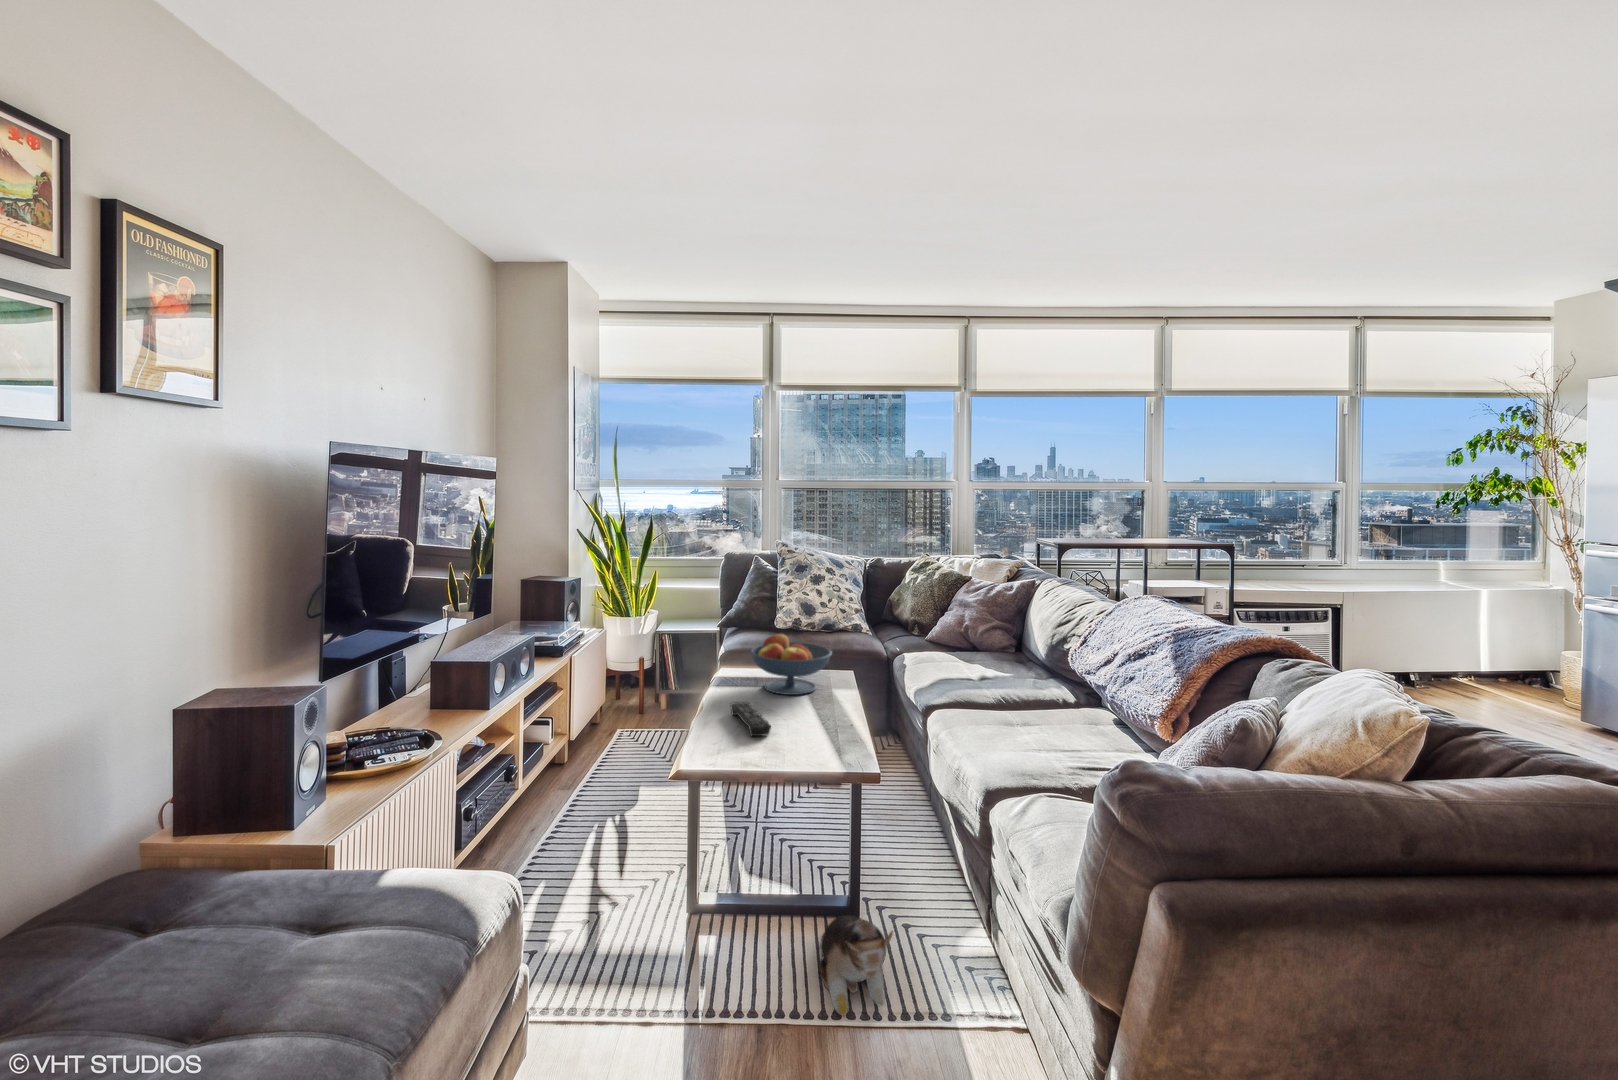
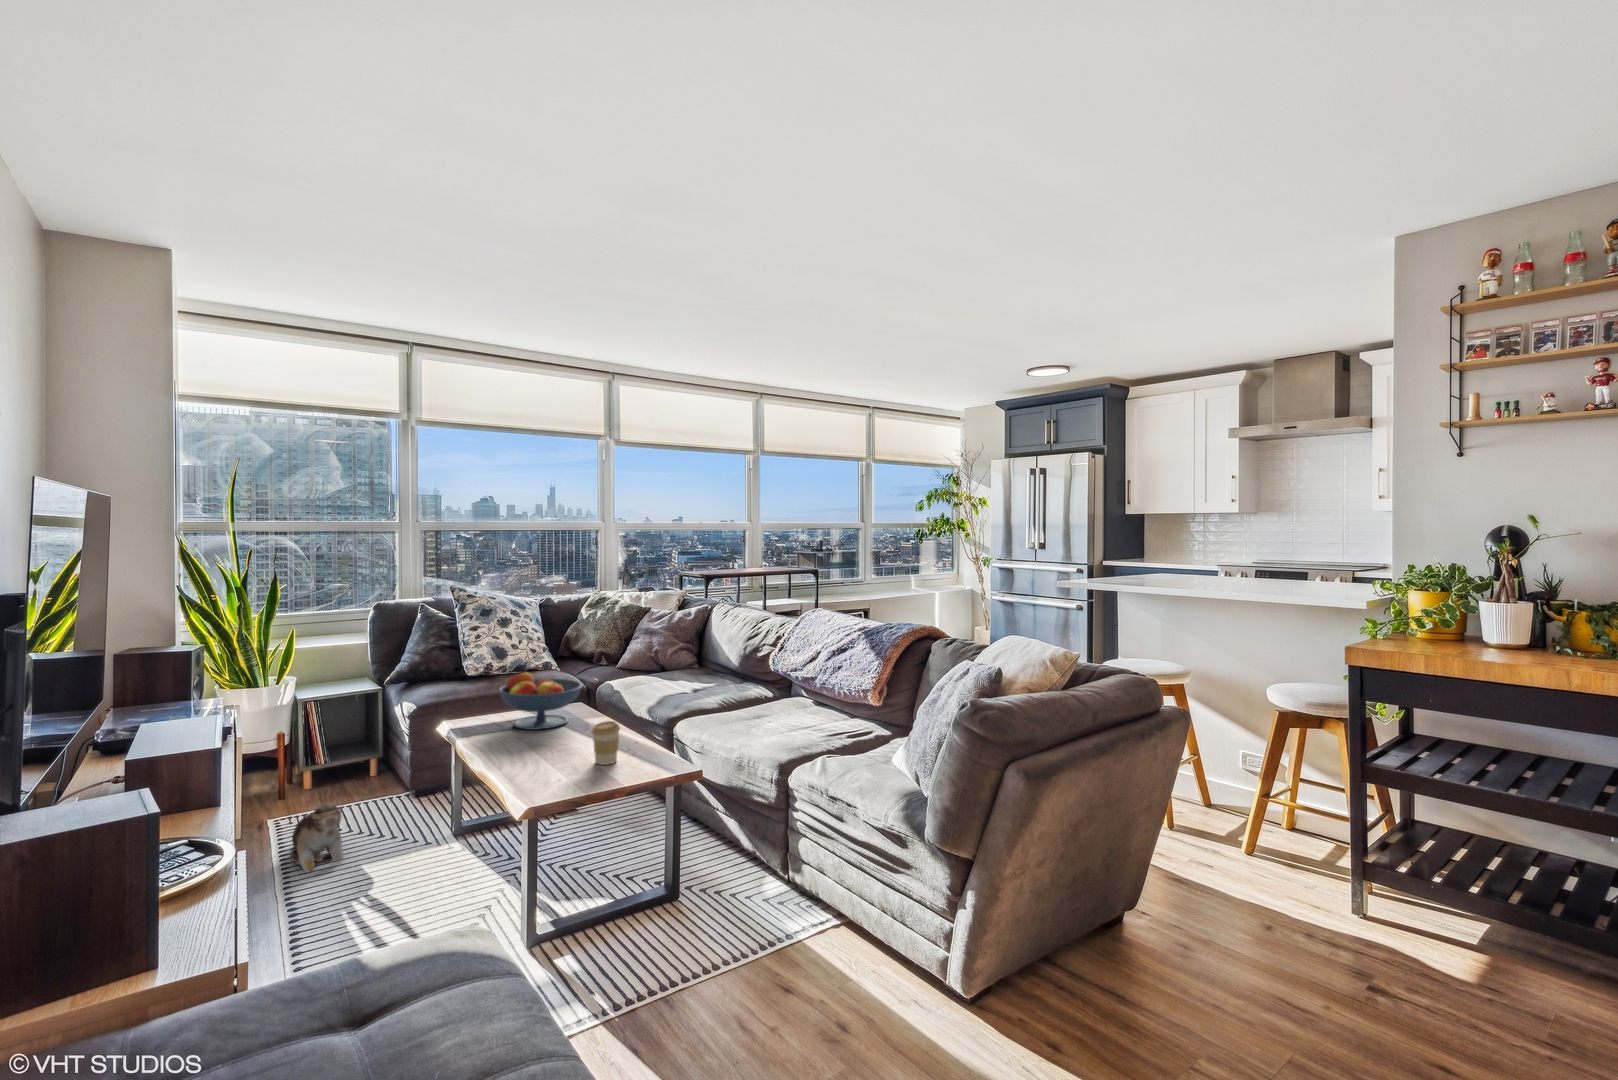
coffee cup: none [786,701,816,748] -> present [592,721,620,765]
remote control: present [730,702,771,736] -> none [509,738,572,765]
plush toy: present [819,915,893,1015] -> present [291,802,343,872]

